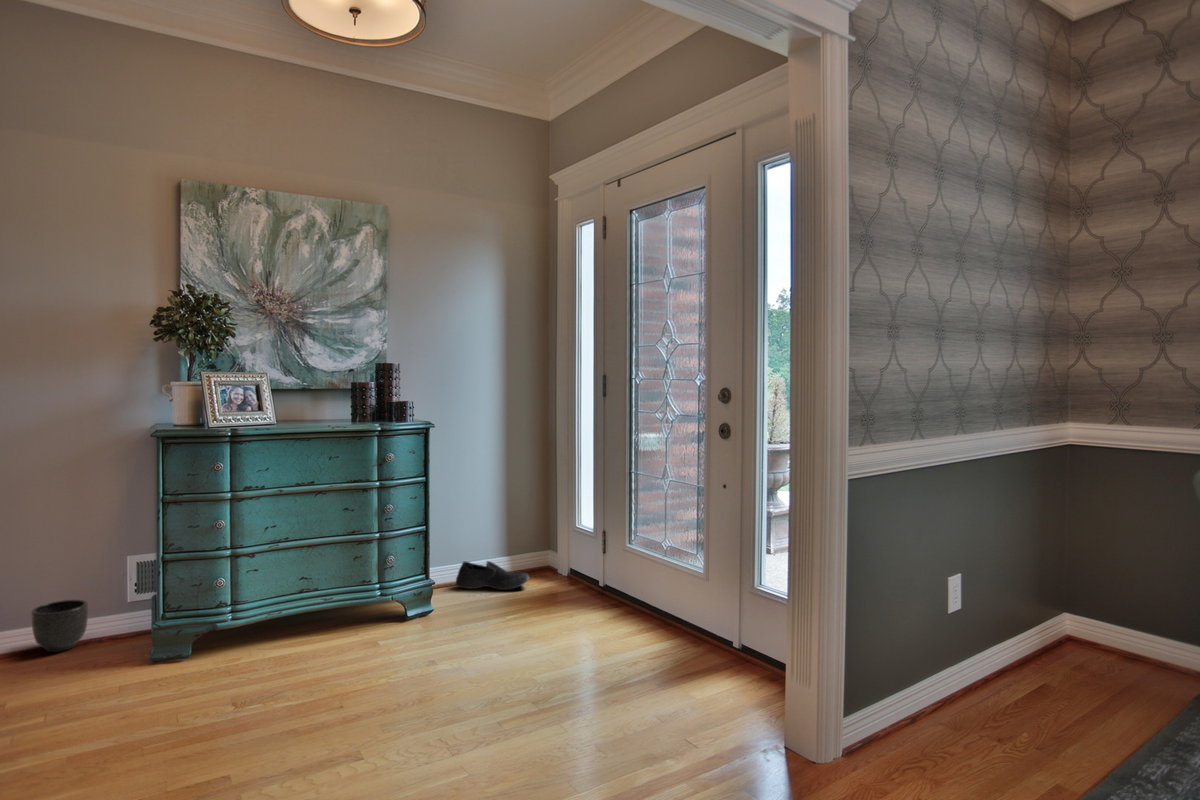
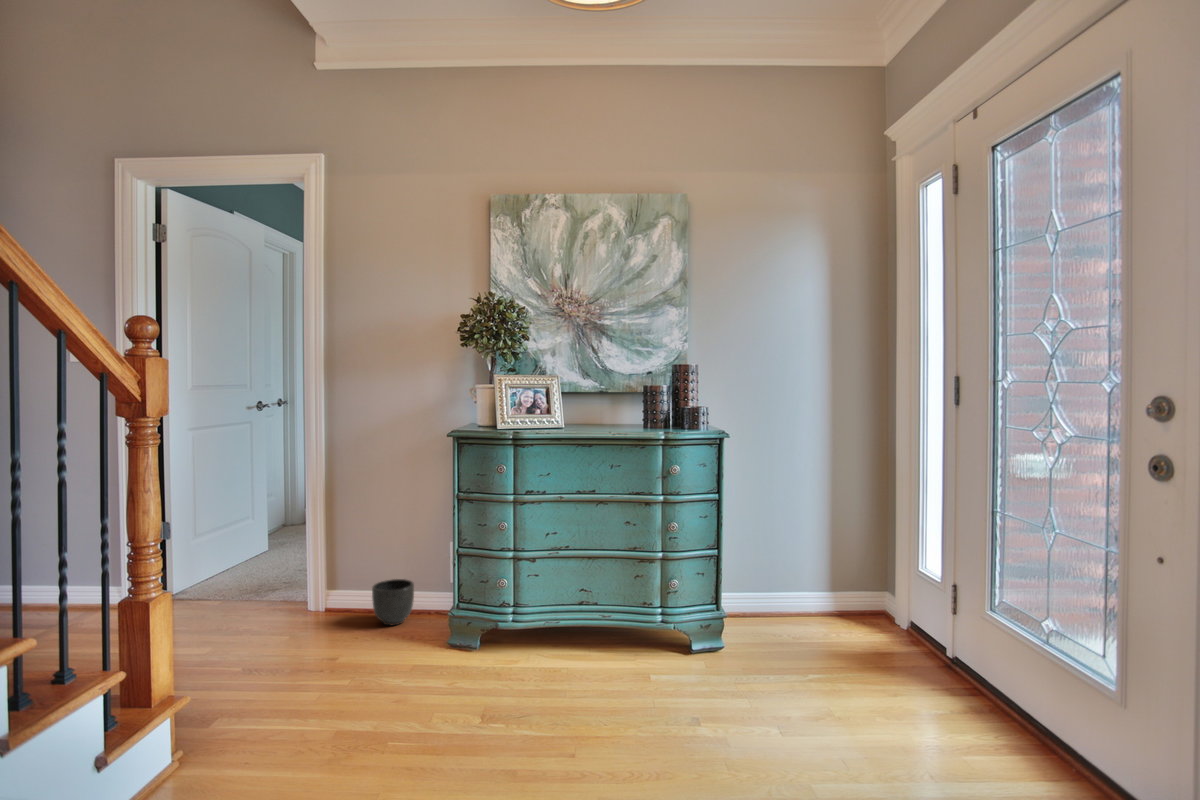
shoe: present [456,561,529,590] -> none [760,593,849,637]

